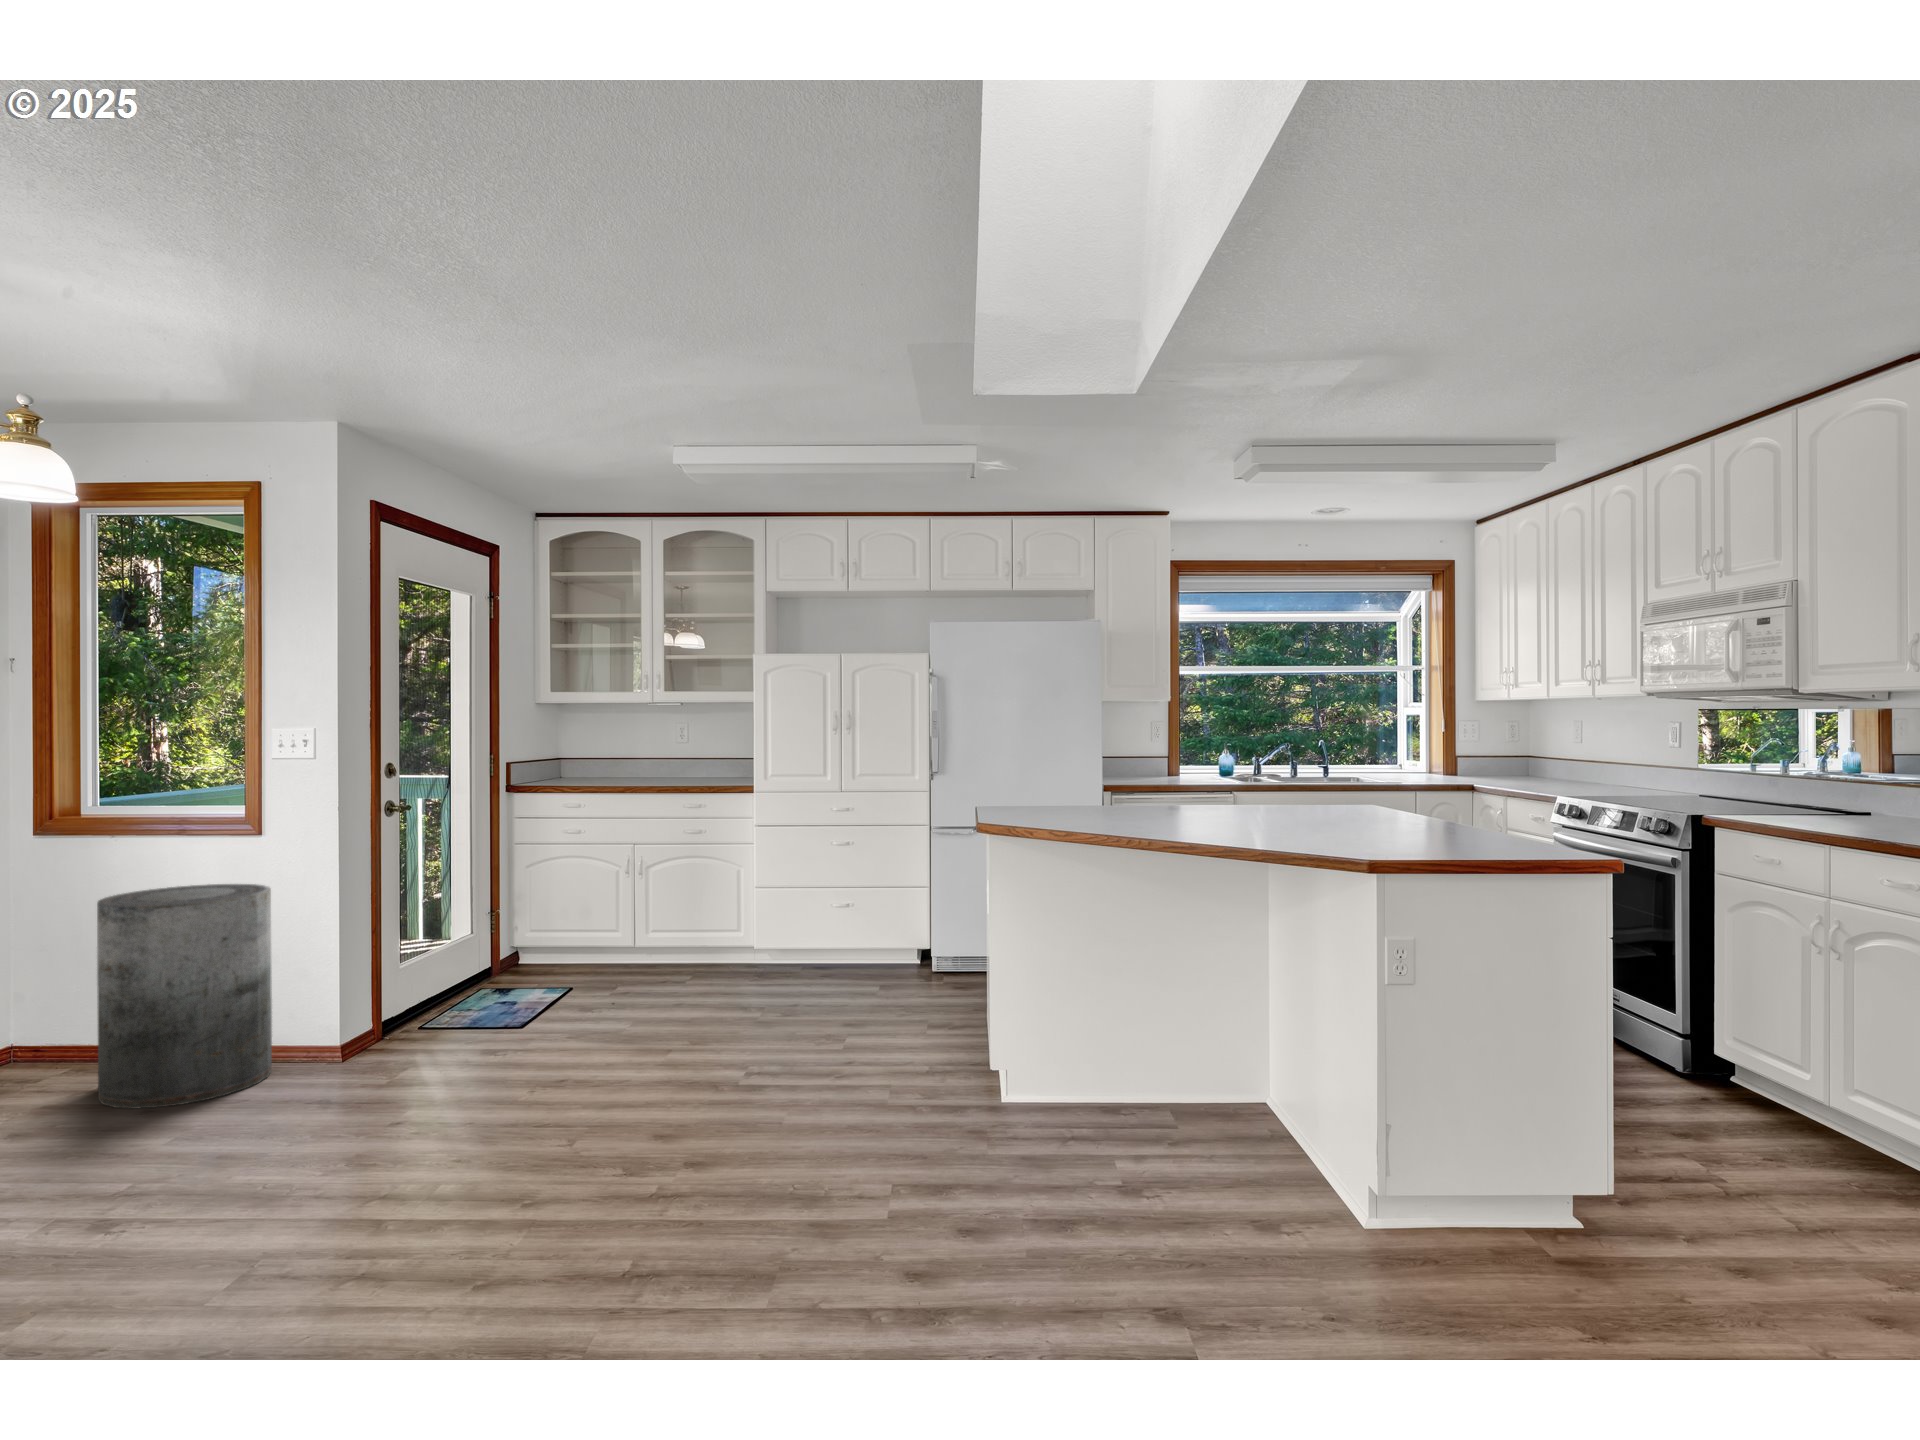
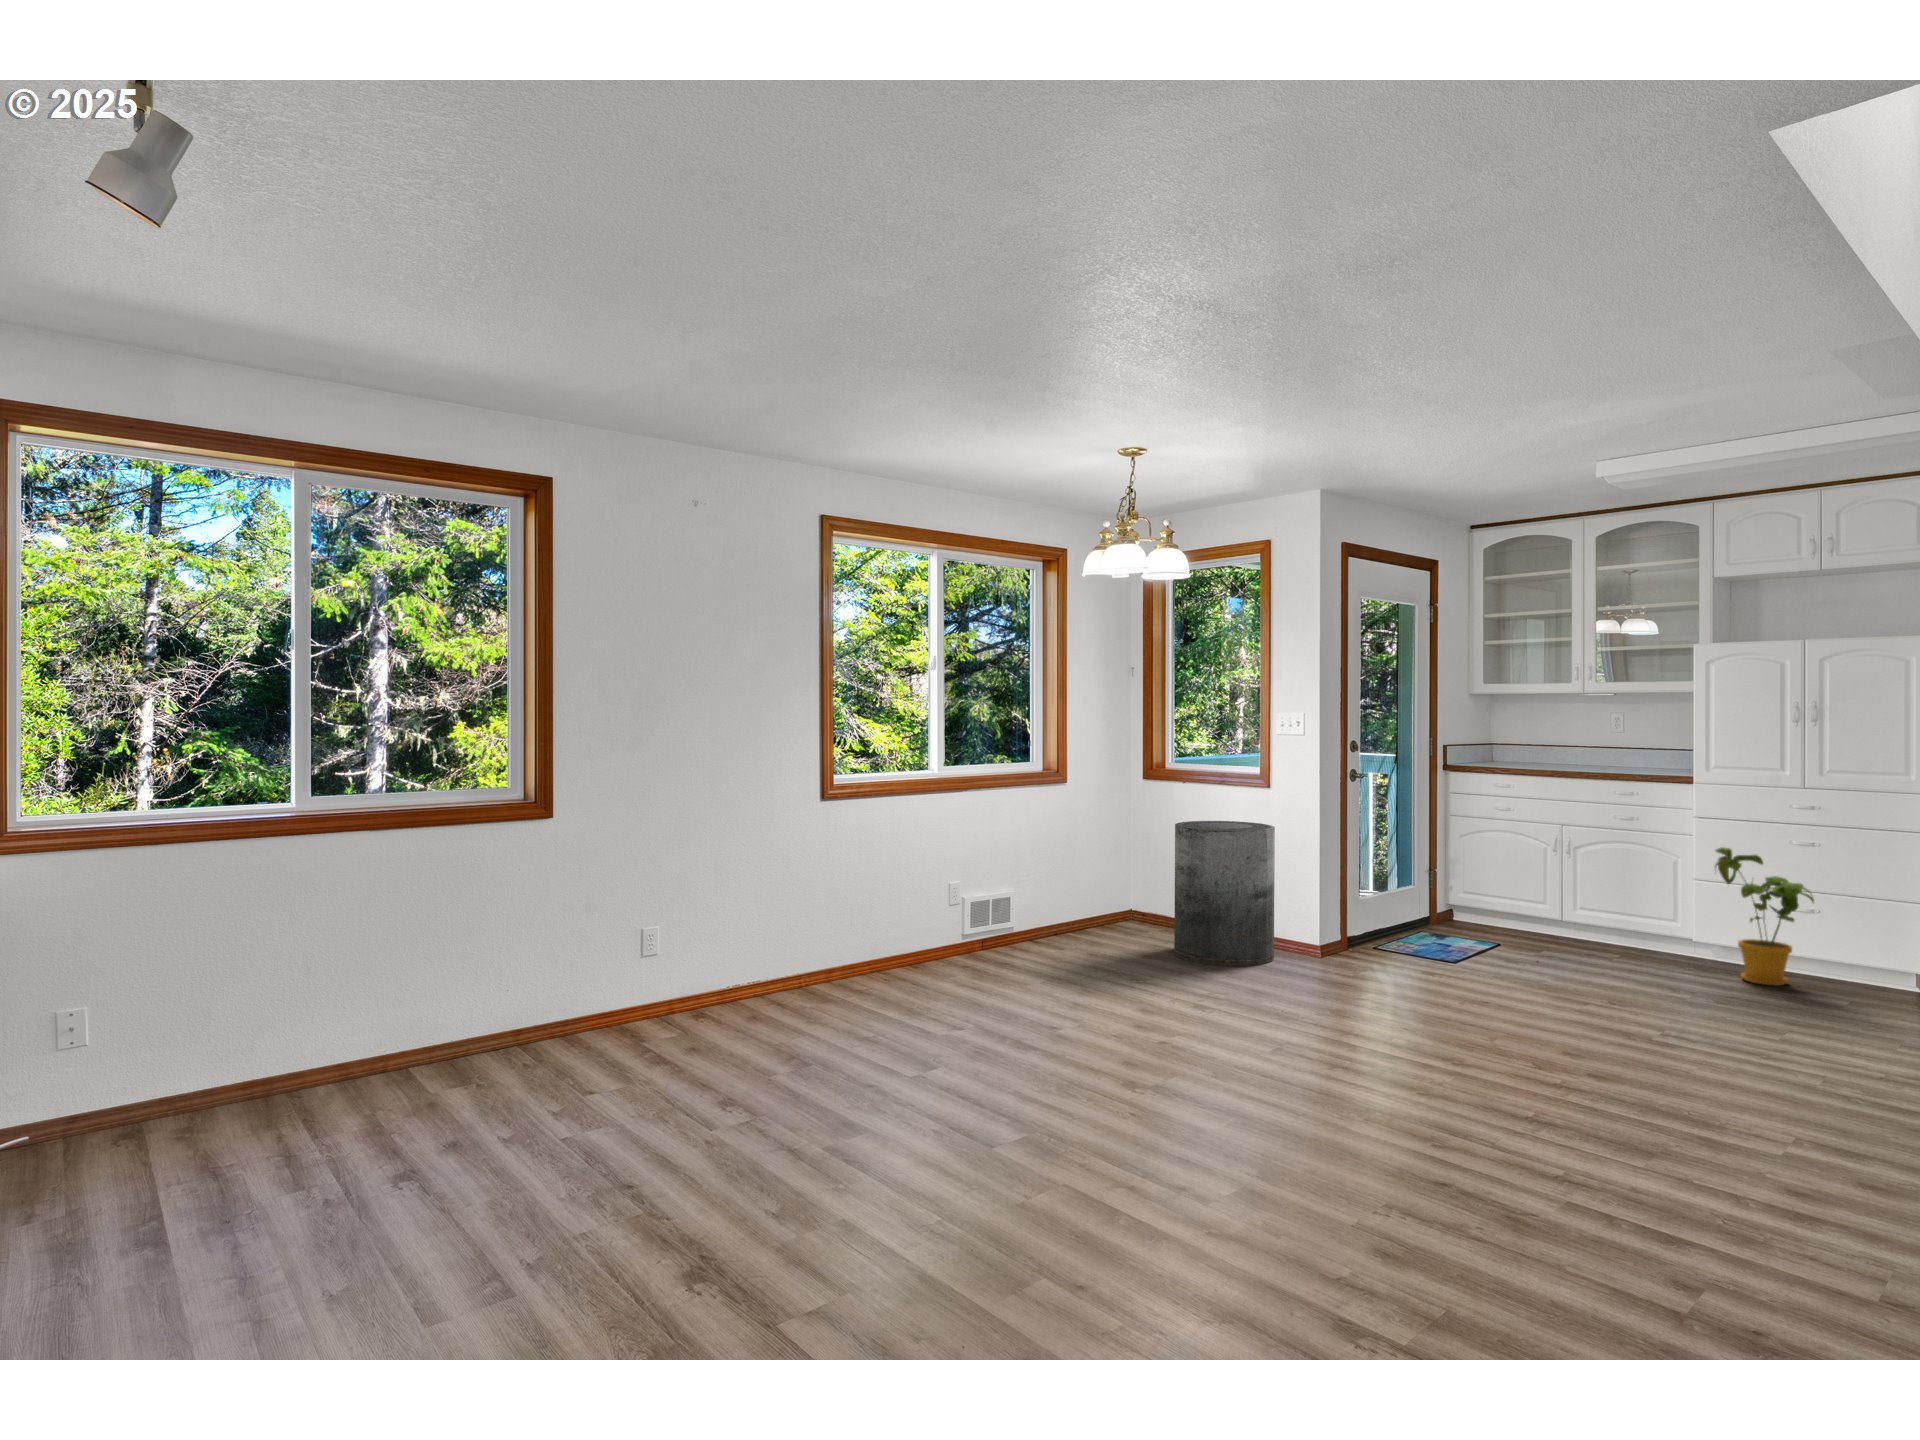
house plant: none [776,858,856,989] -> present [1715,847,1814,986]

